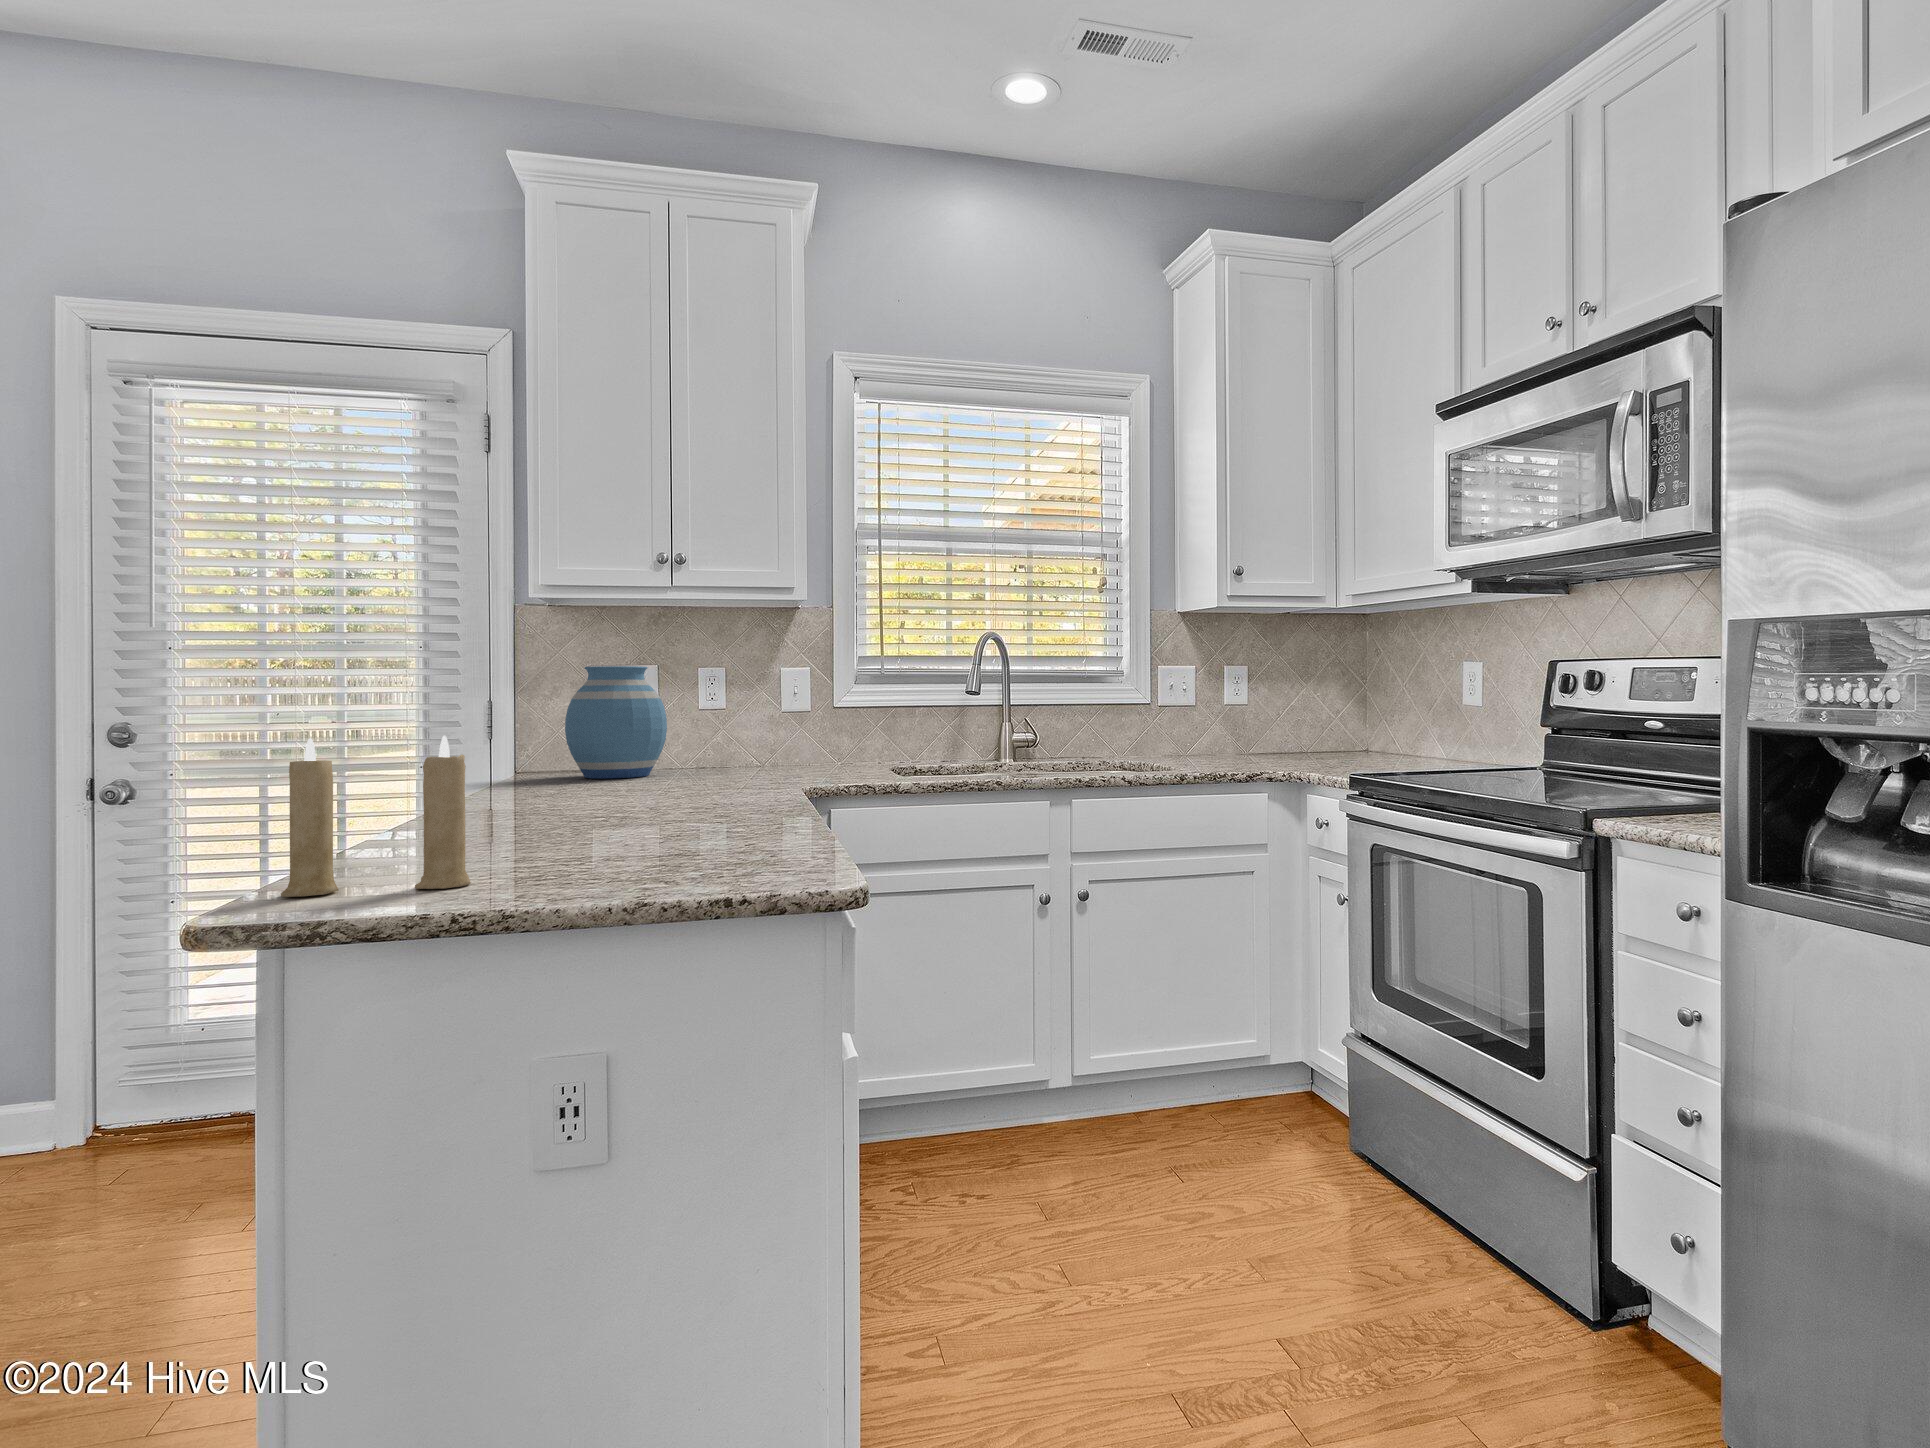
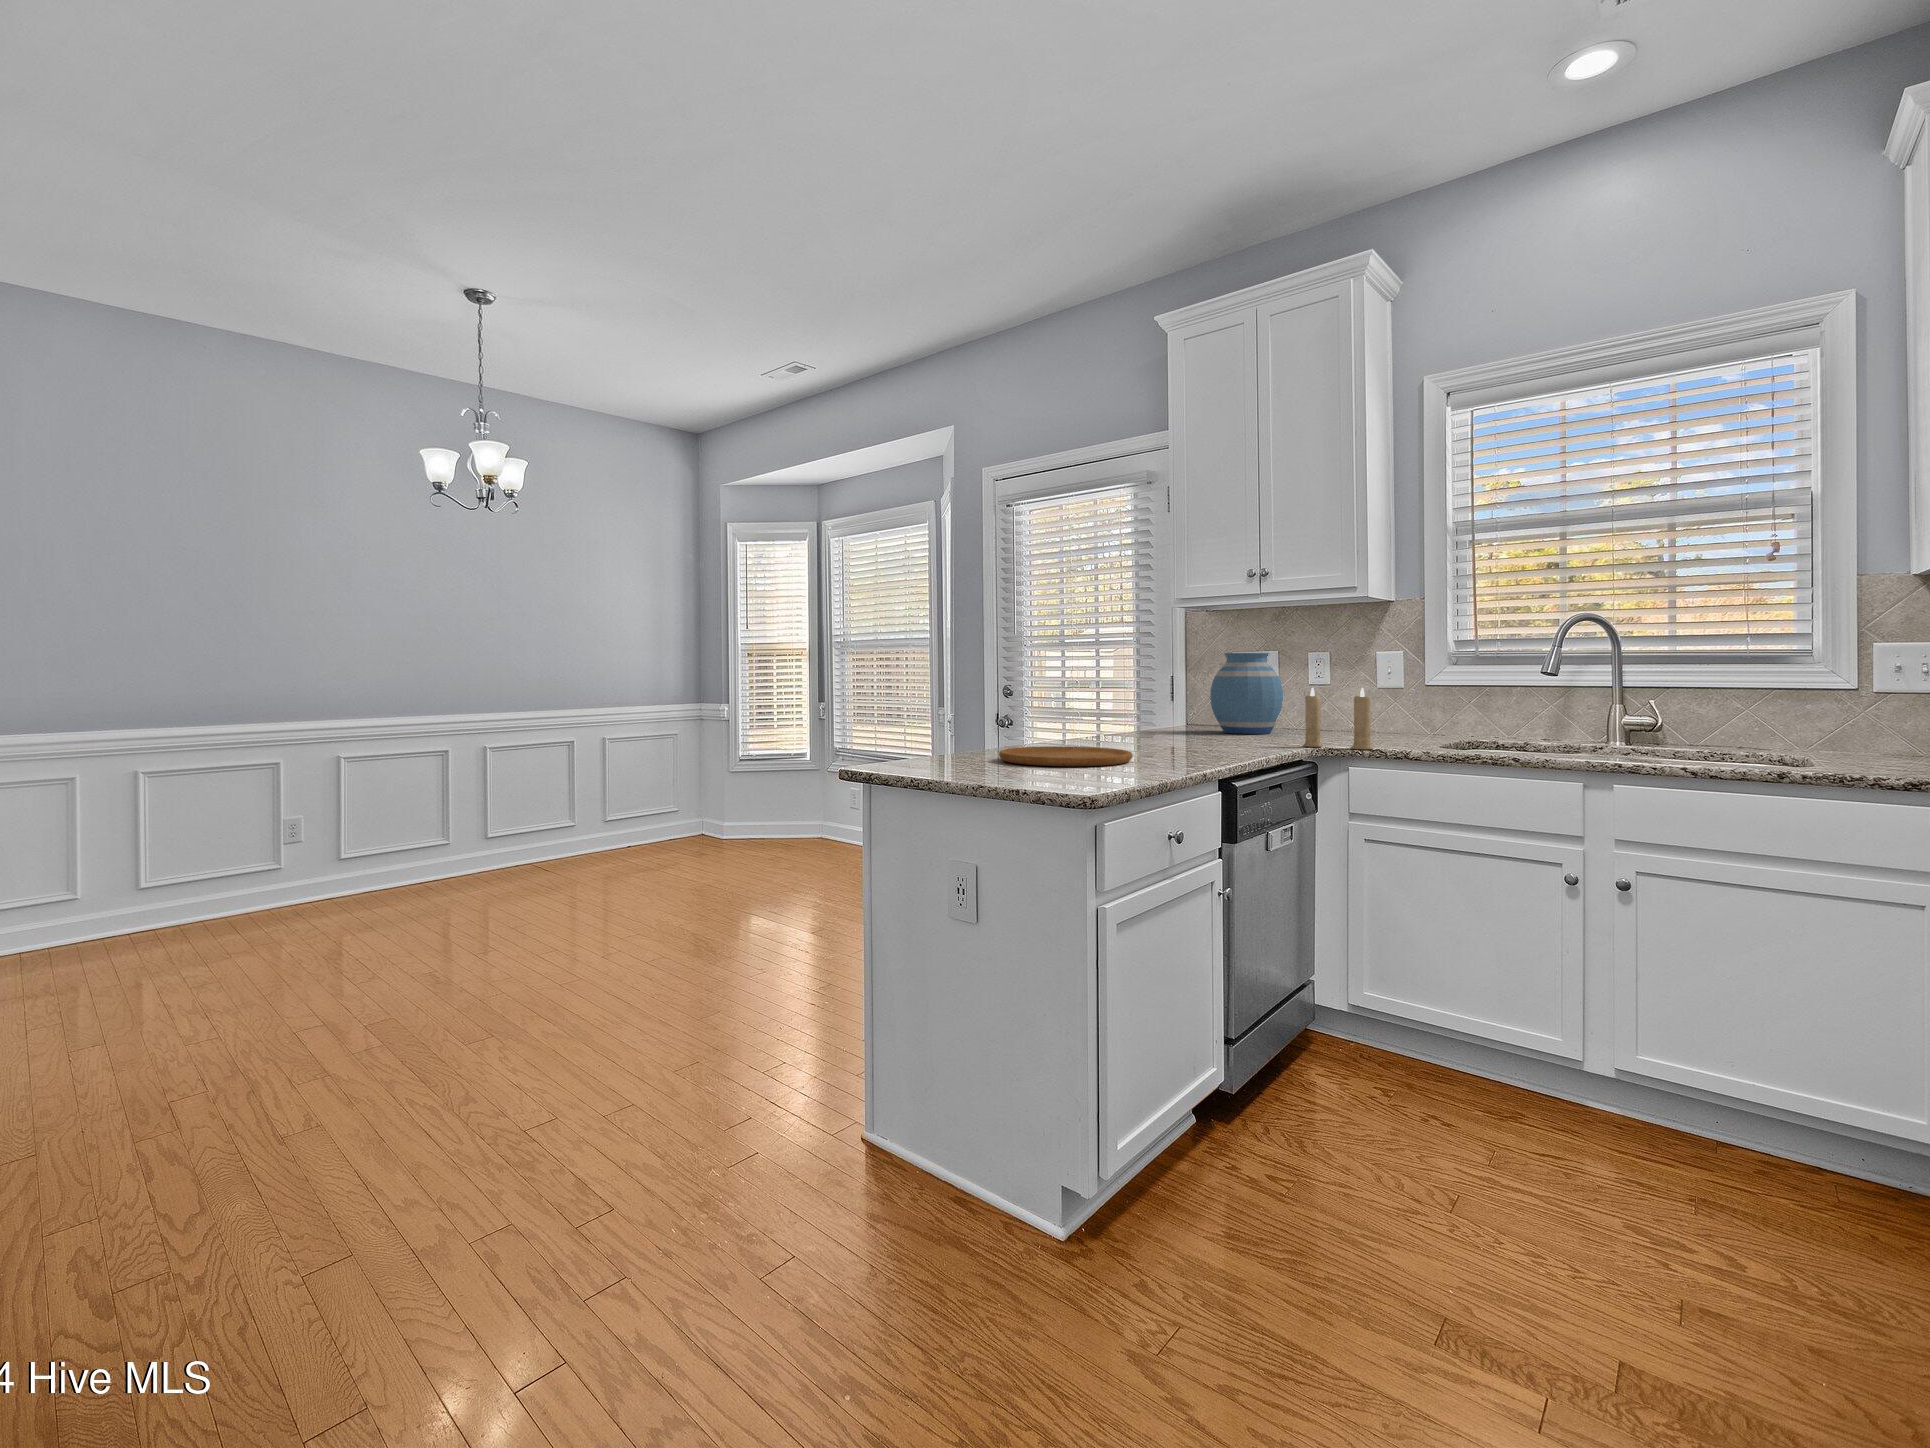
candle: present [281,735,471,897] -> present [1303,688,1373,749]
cutting board: none [447,813,691,855] -> present [999,746,1133,767]

